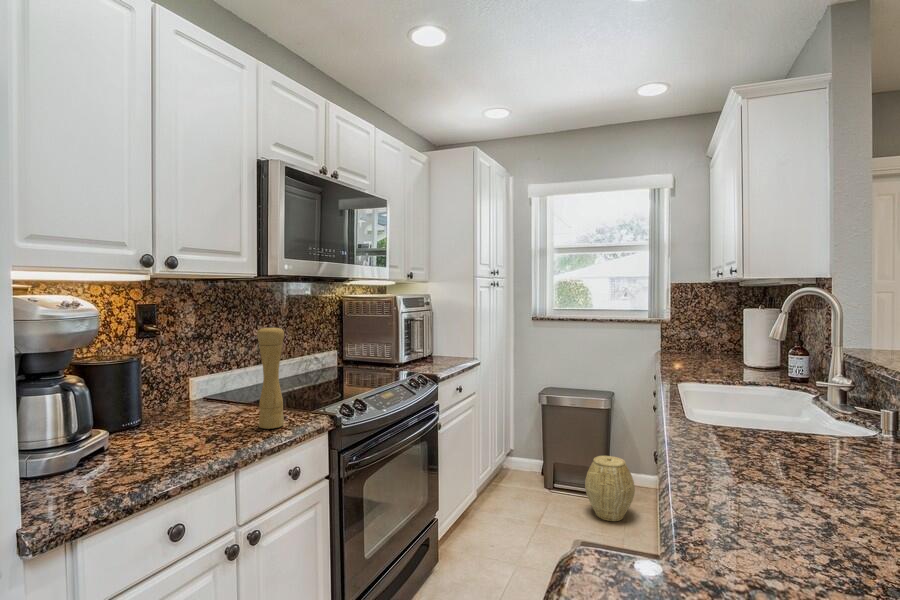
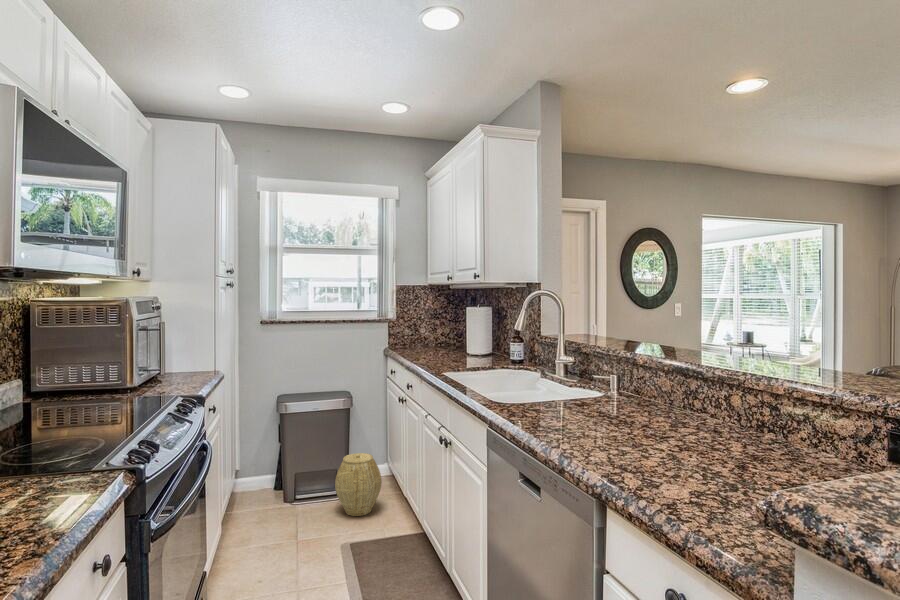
pepper mill: present [257,326,284,429] -> none [43,348,88,496]

